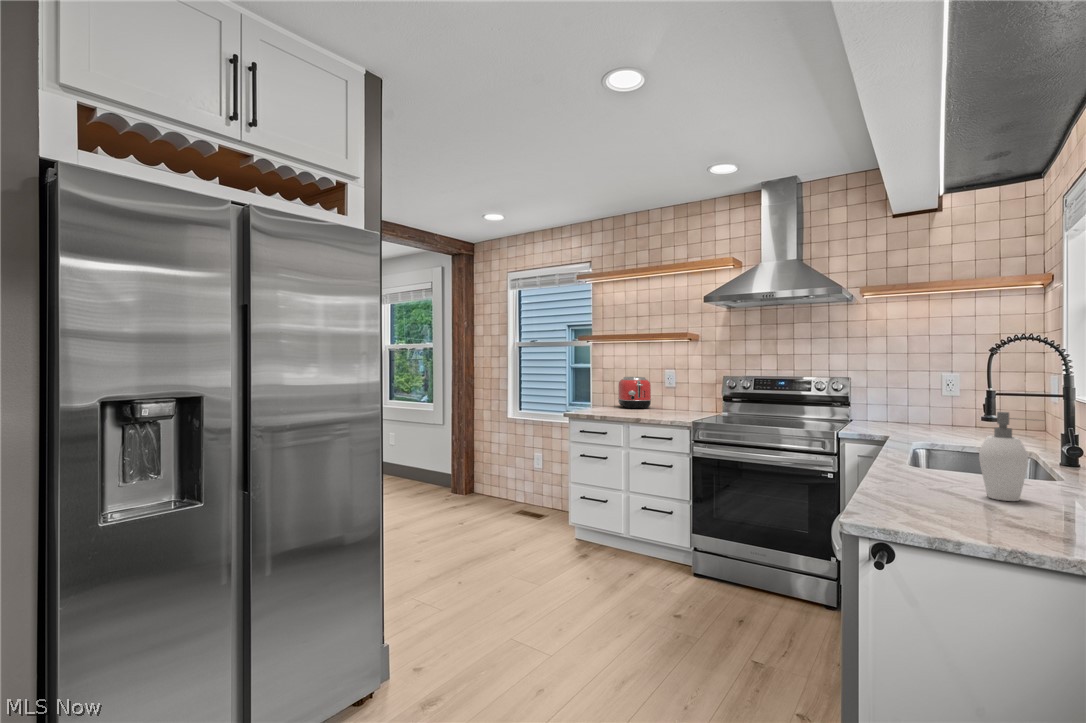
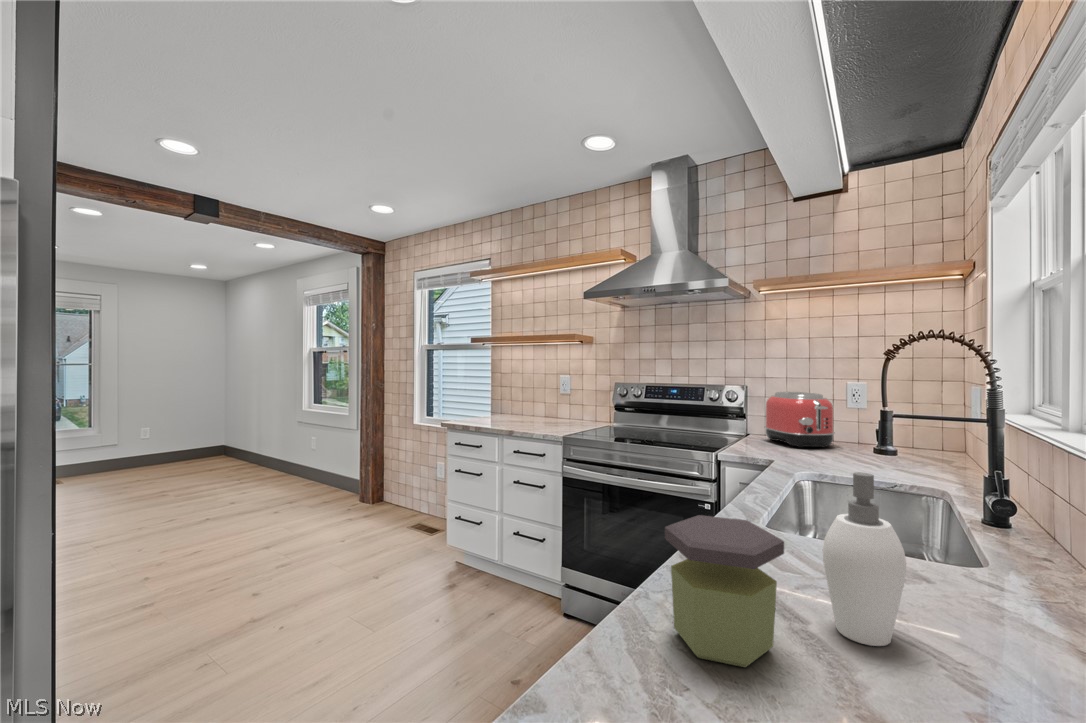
toaster: present [618,377,651,409] -> present [765,392,834,448]
jar: none [894,437,965,506] -> present [665,515,784,667]

